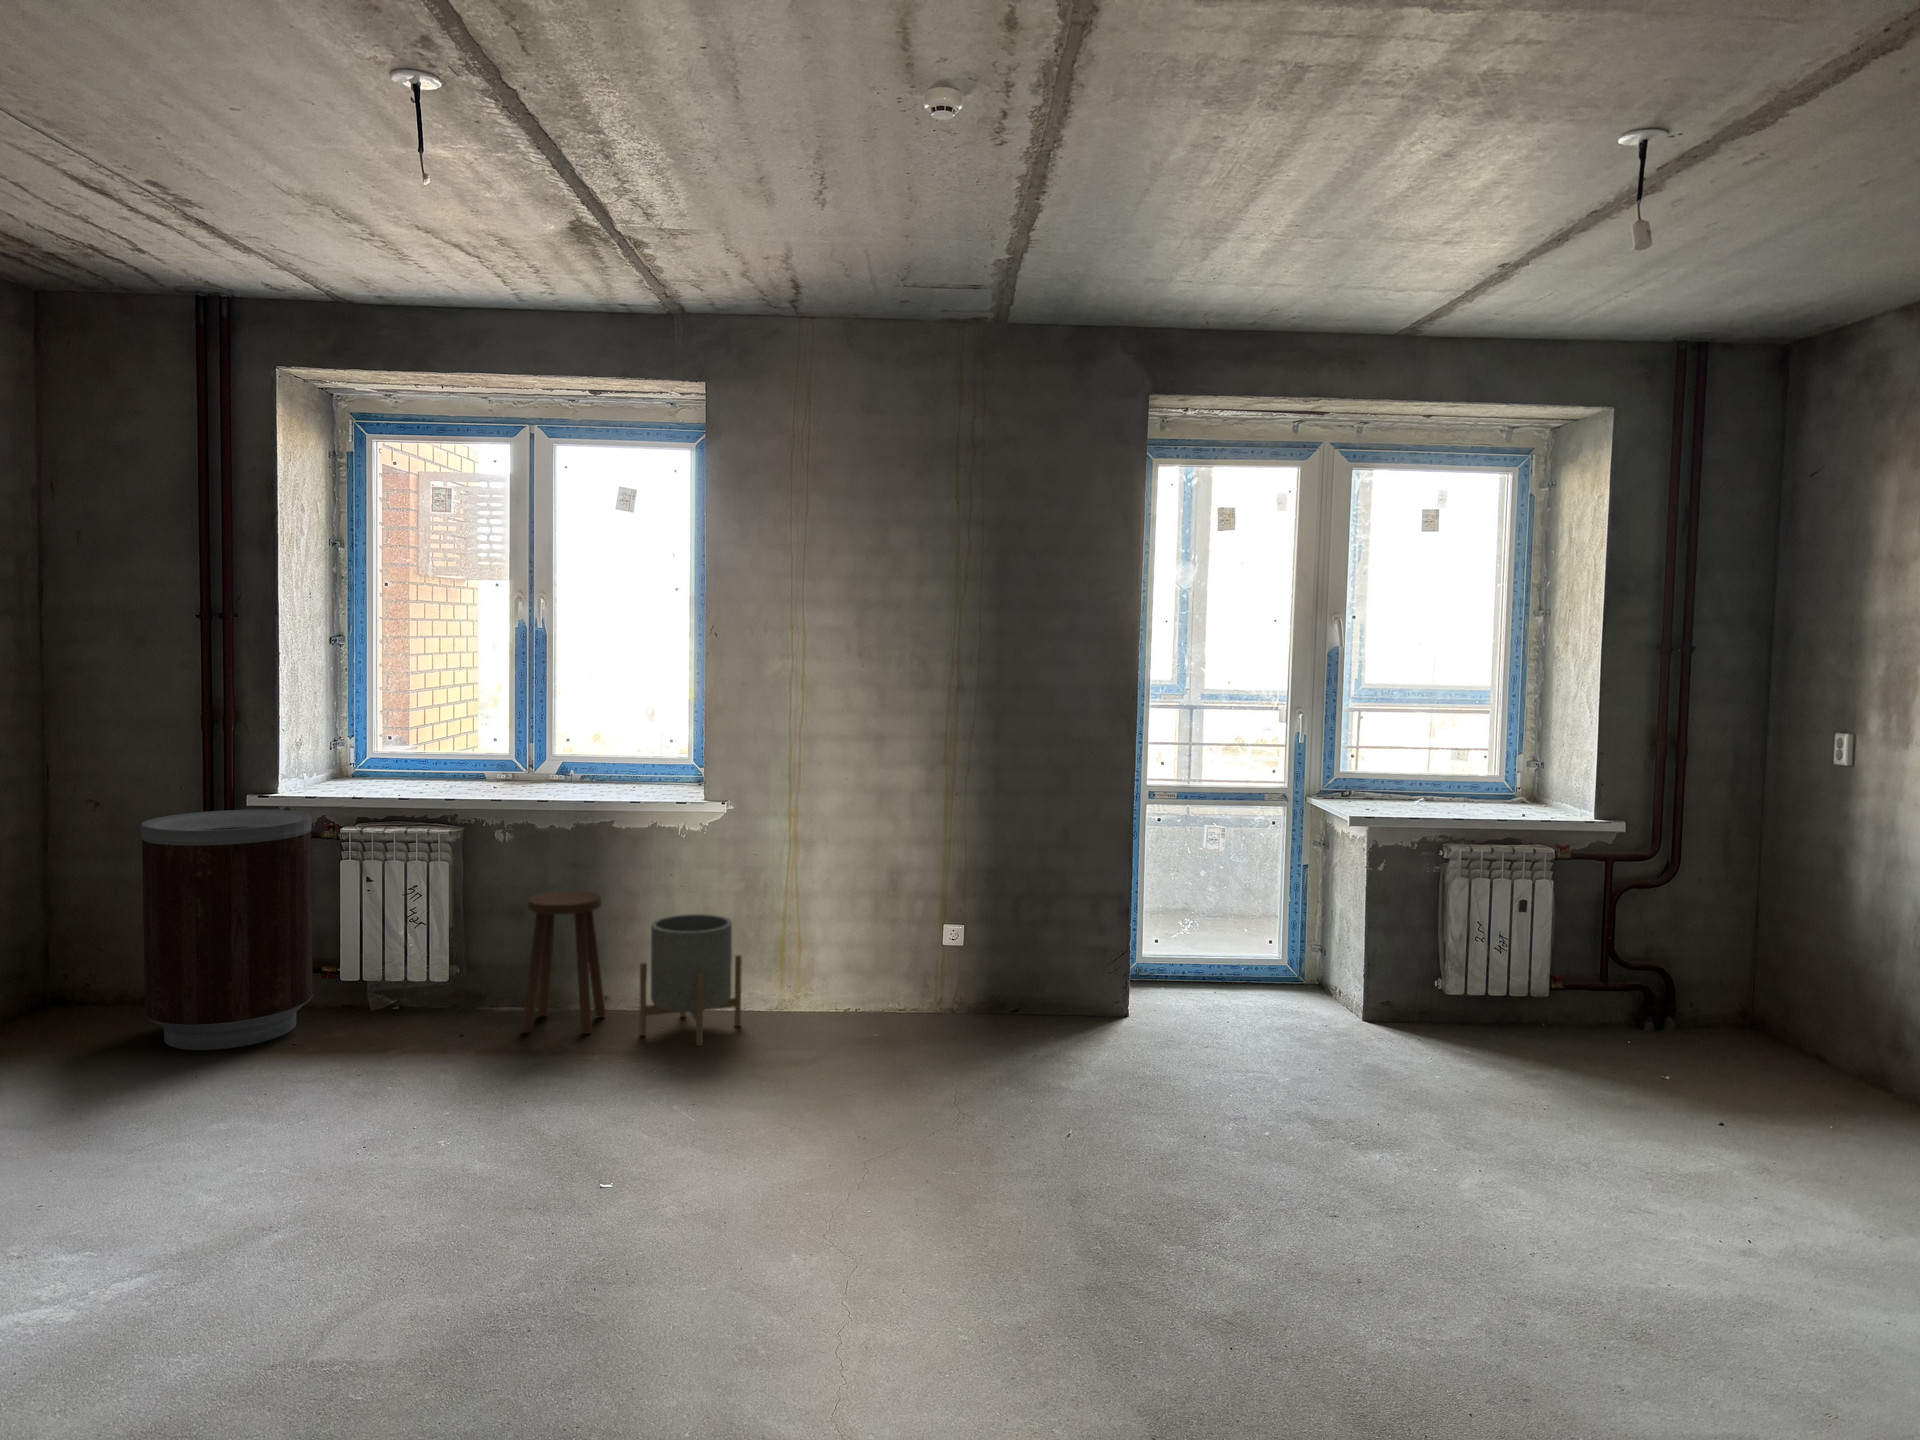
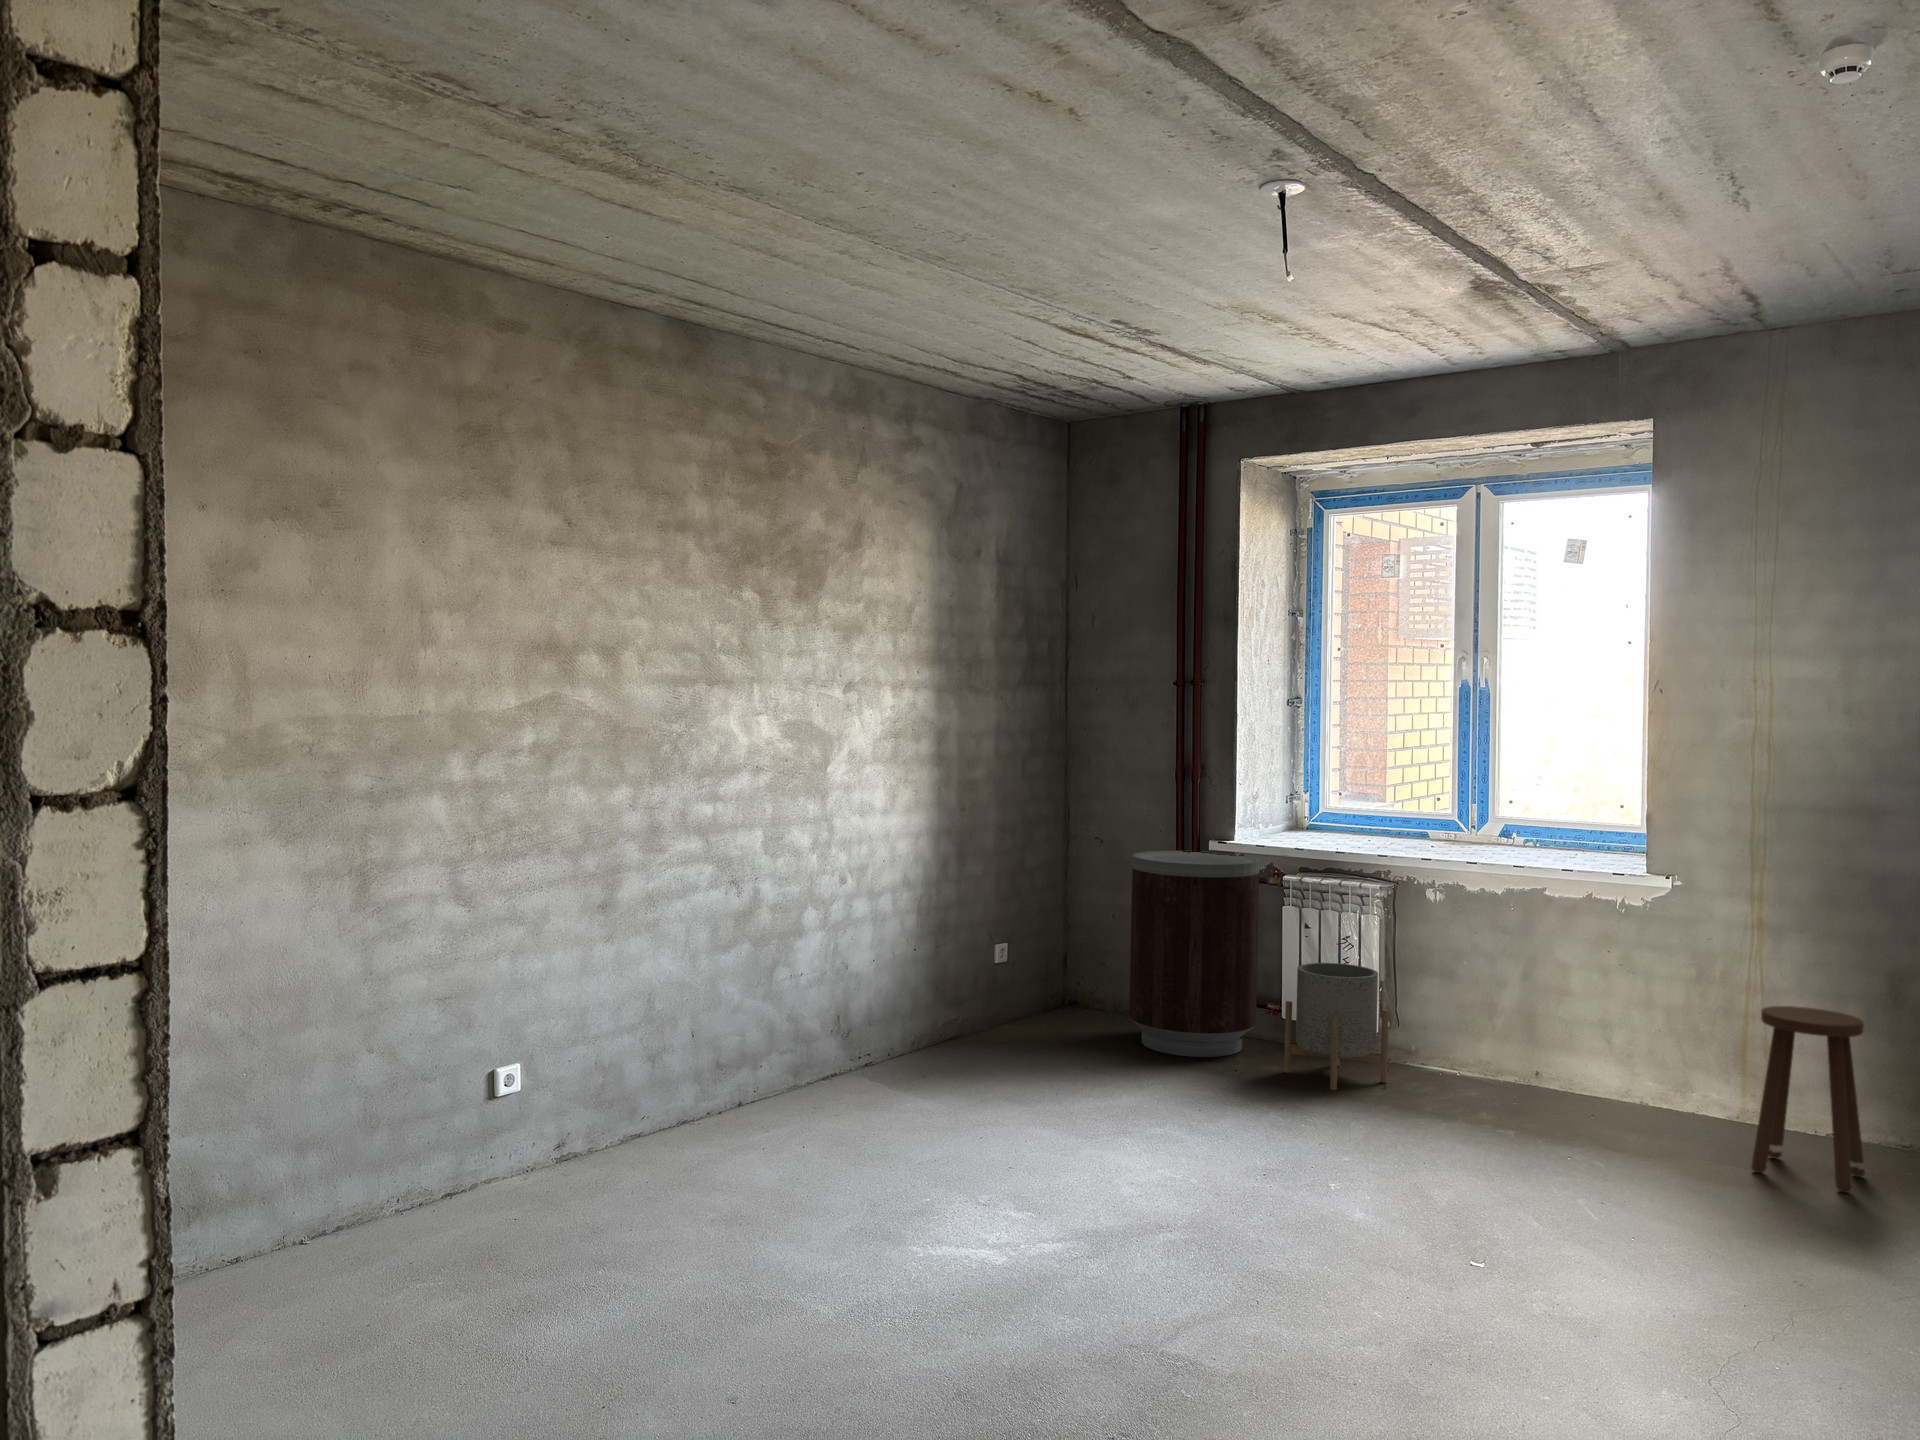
stool: present [521,891,606,1034] -> present [1751,1006,1865,1193]
planter: present [639,914,742,1046] -> present [1284,963,1389,1090]

